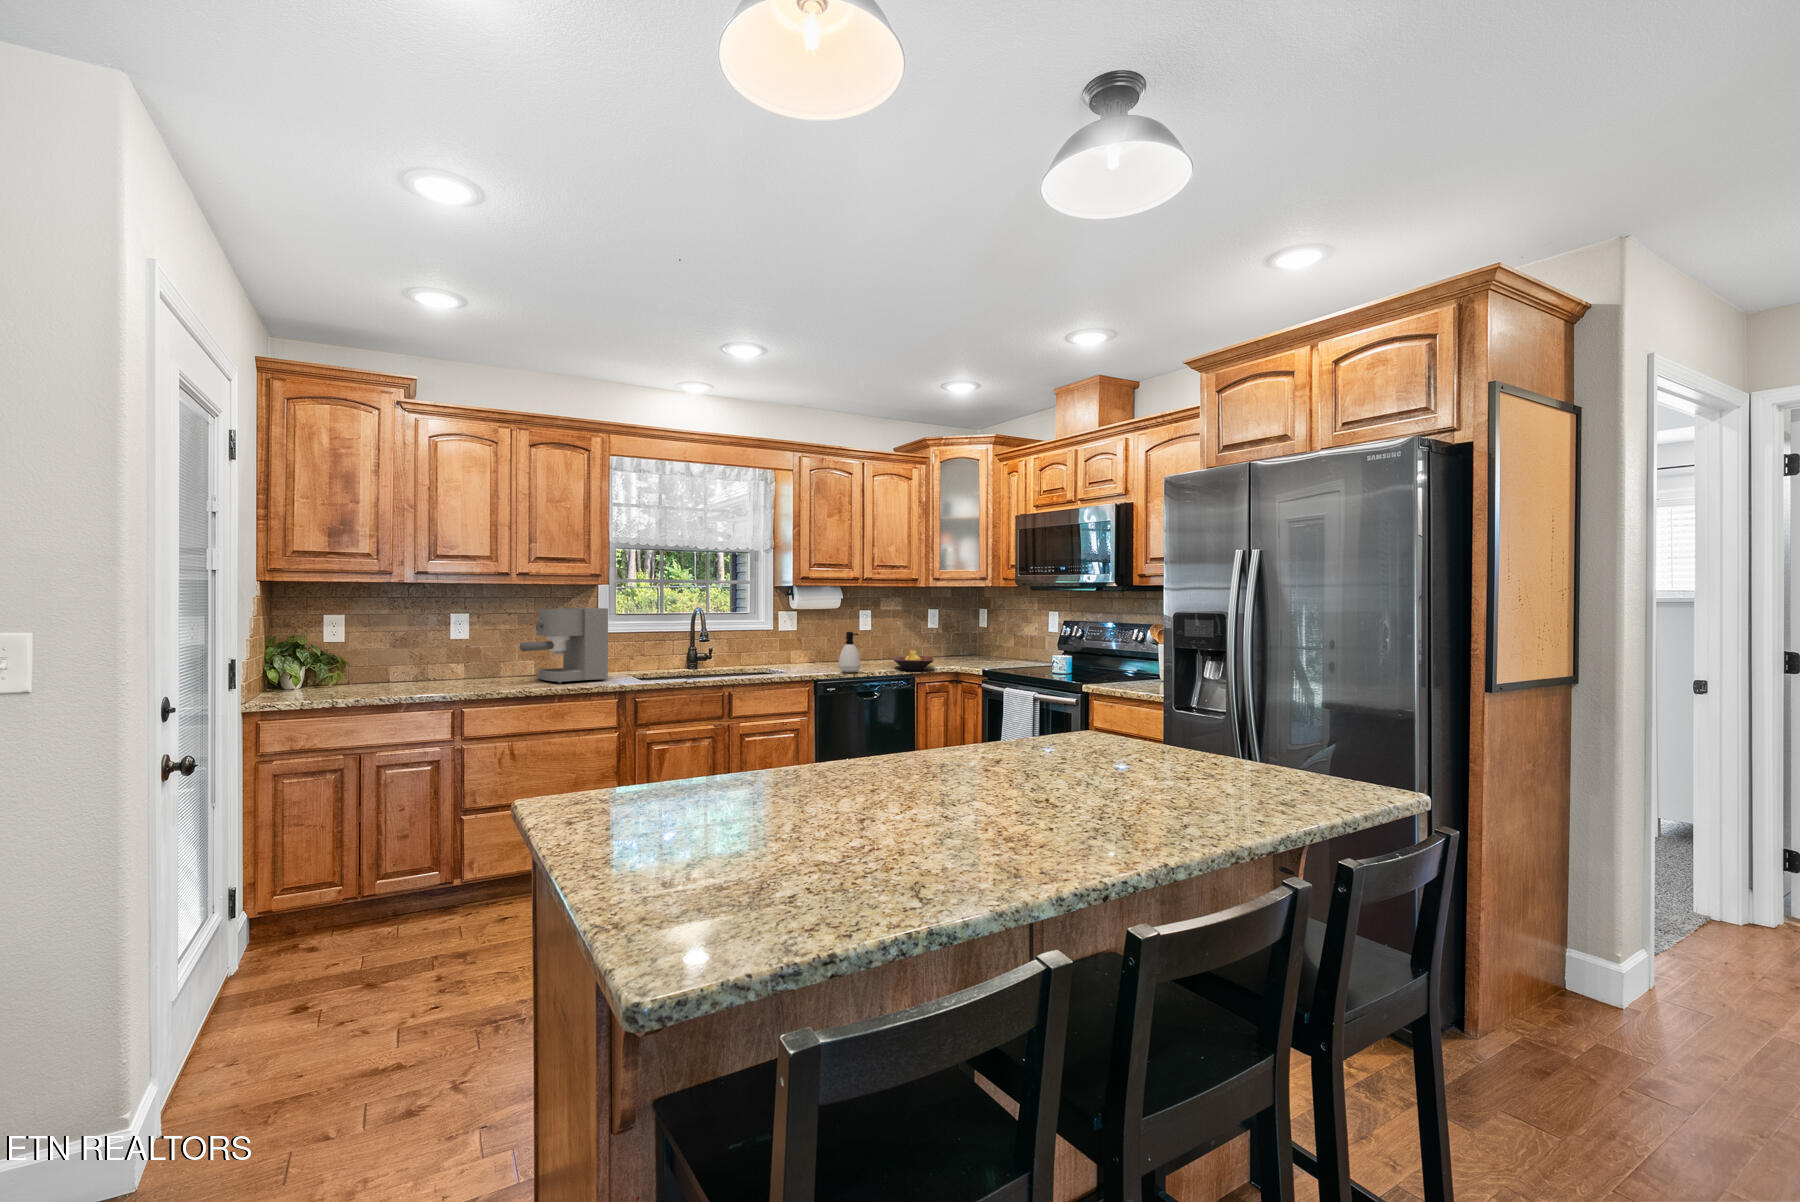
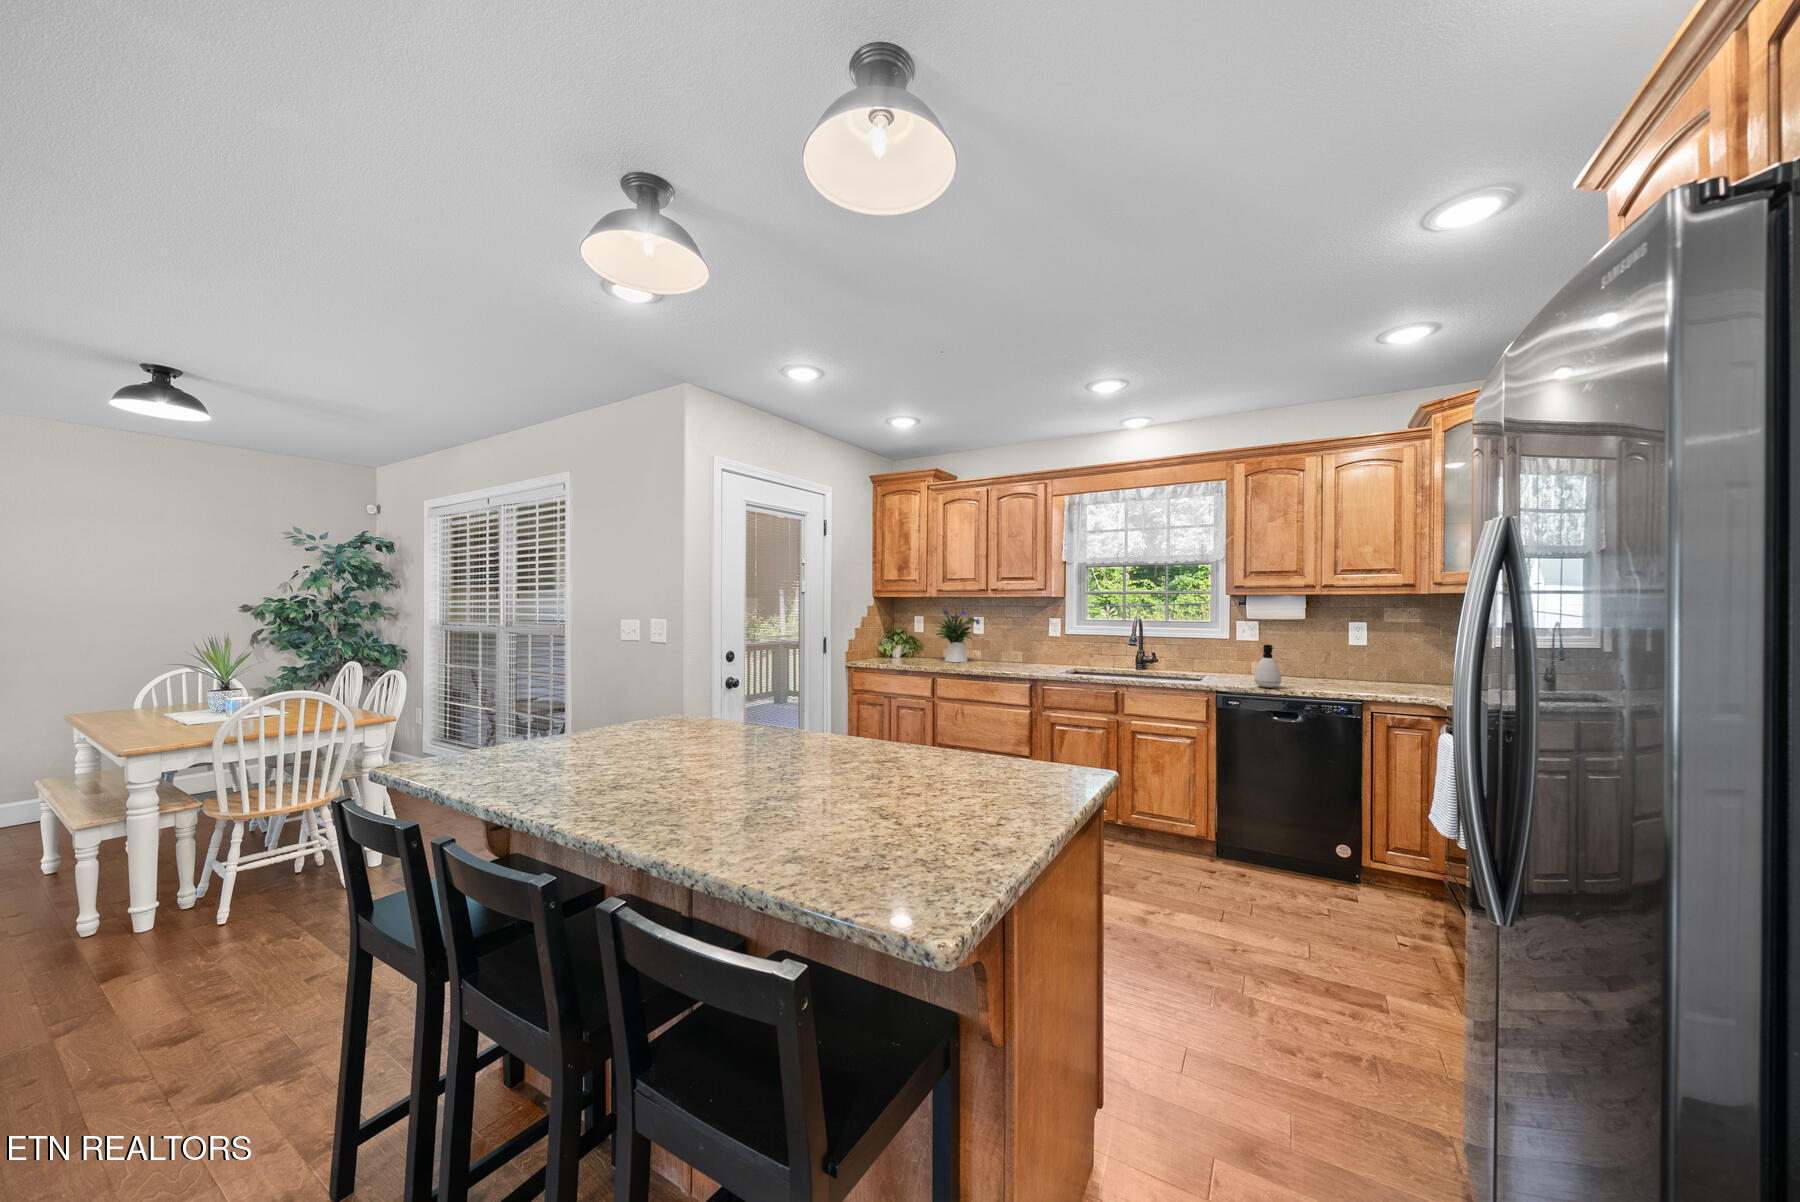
flower arrangement: none [395,596,490,685] -> present [936,609,980,662]
coffee maker: present [520,608,608,683] -> none [984,615,1044,670]
fruit bowl: present [893,649,933,671] -> none [1333,670,1406,696]

